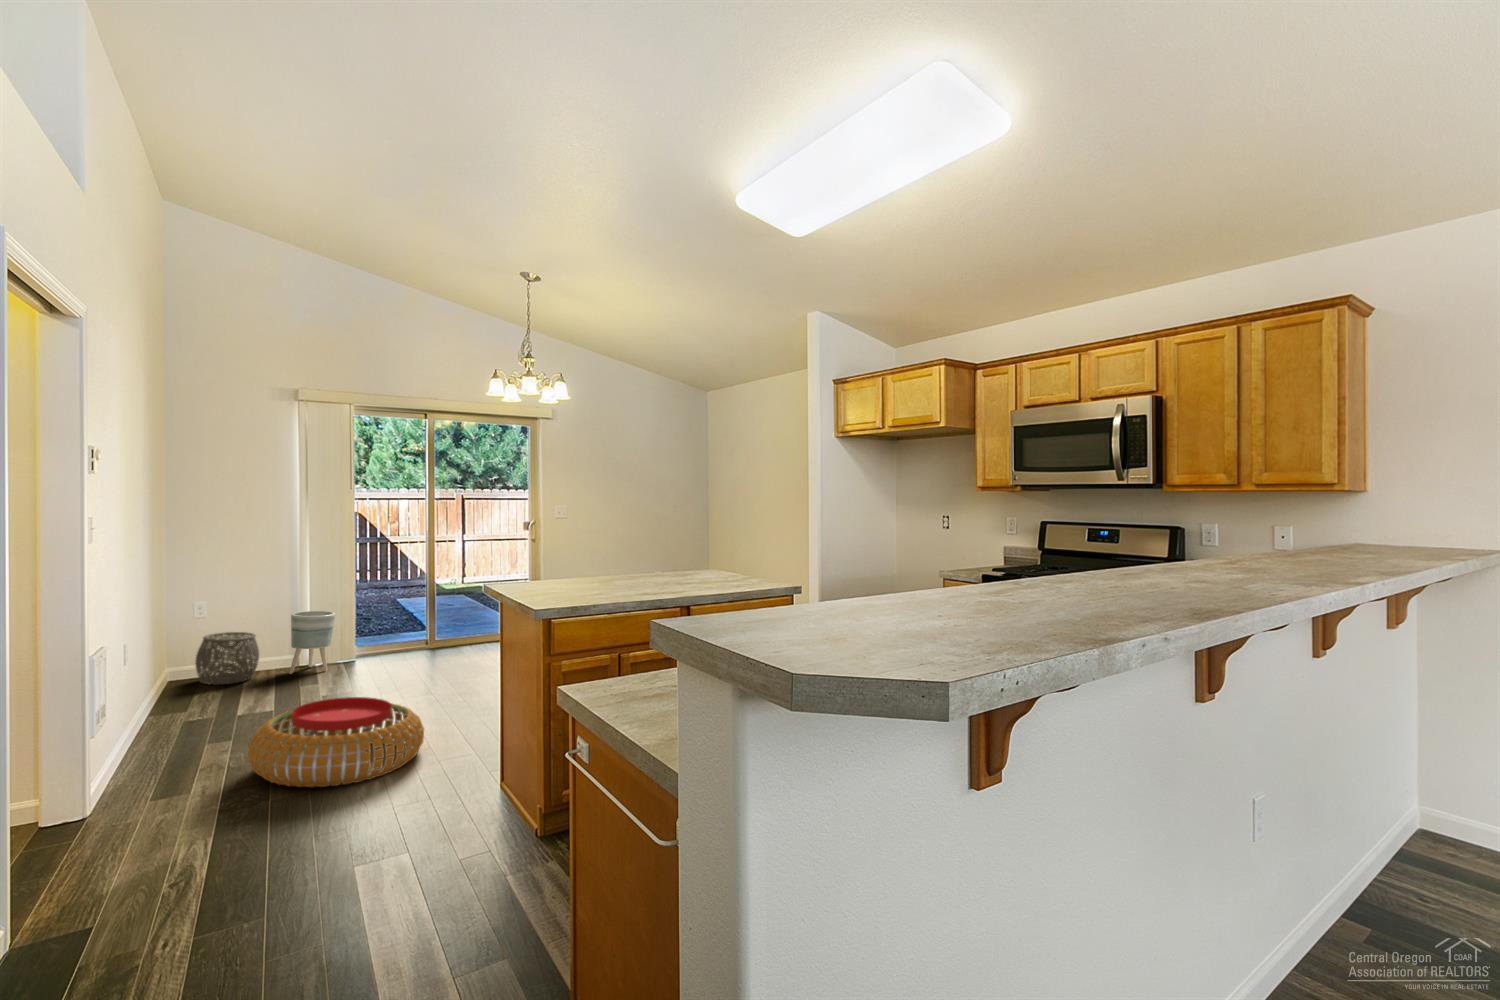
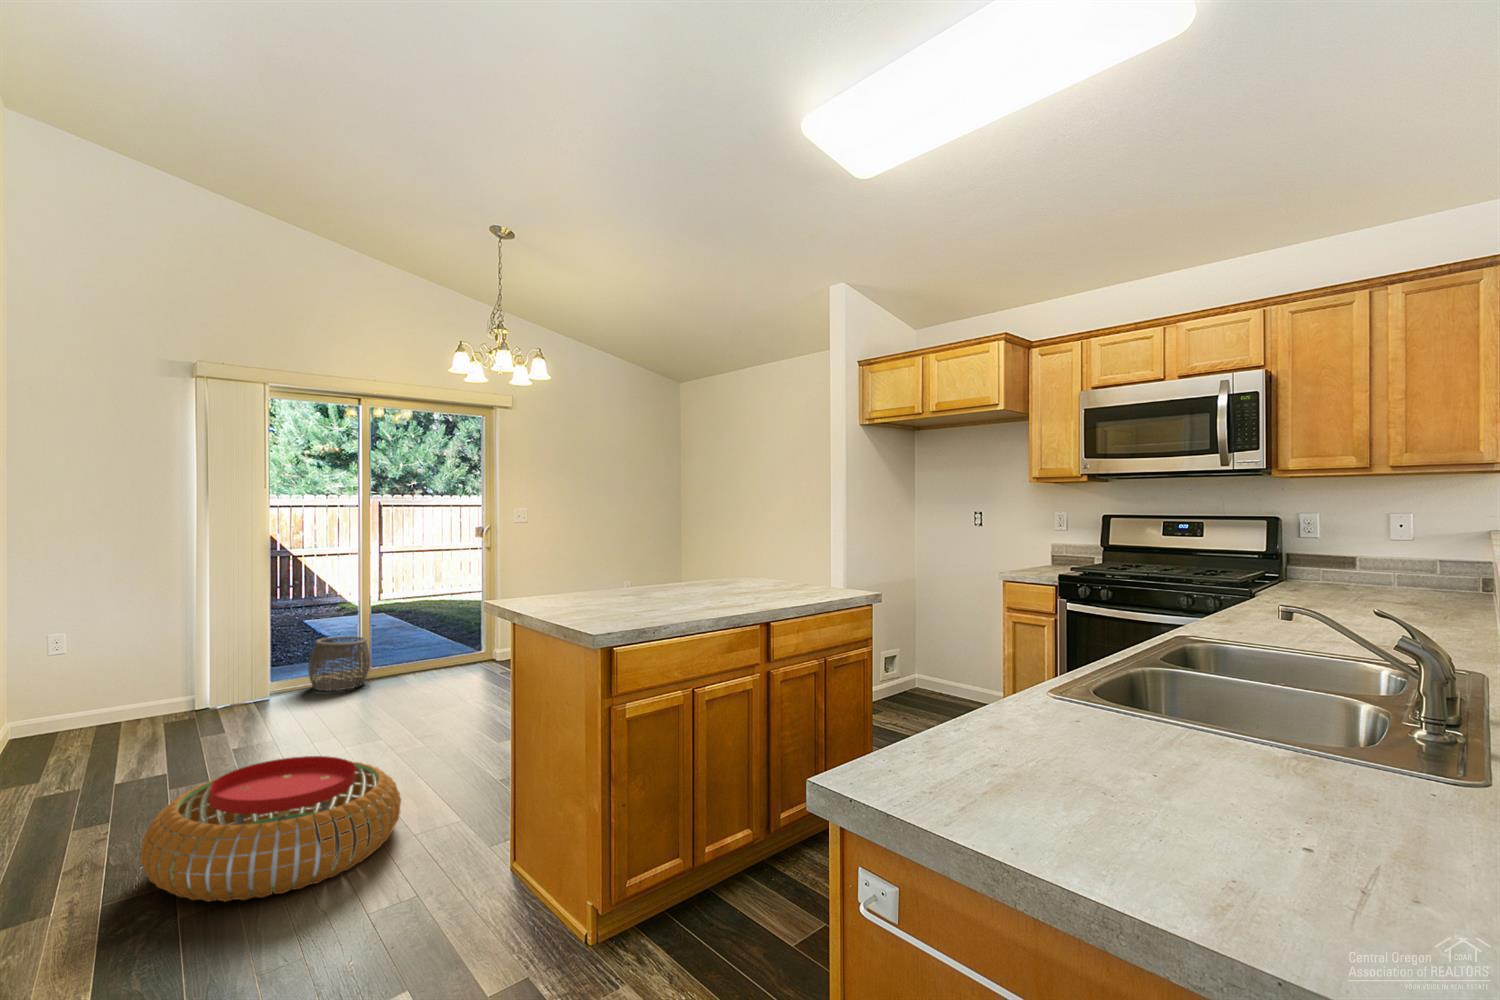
planter: present [289,611,335,674] -> none [183,638,246,720]
woven basket: present [195,632,259,685] -> present [308,636,371,691]

